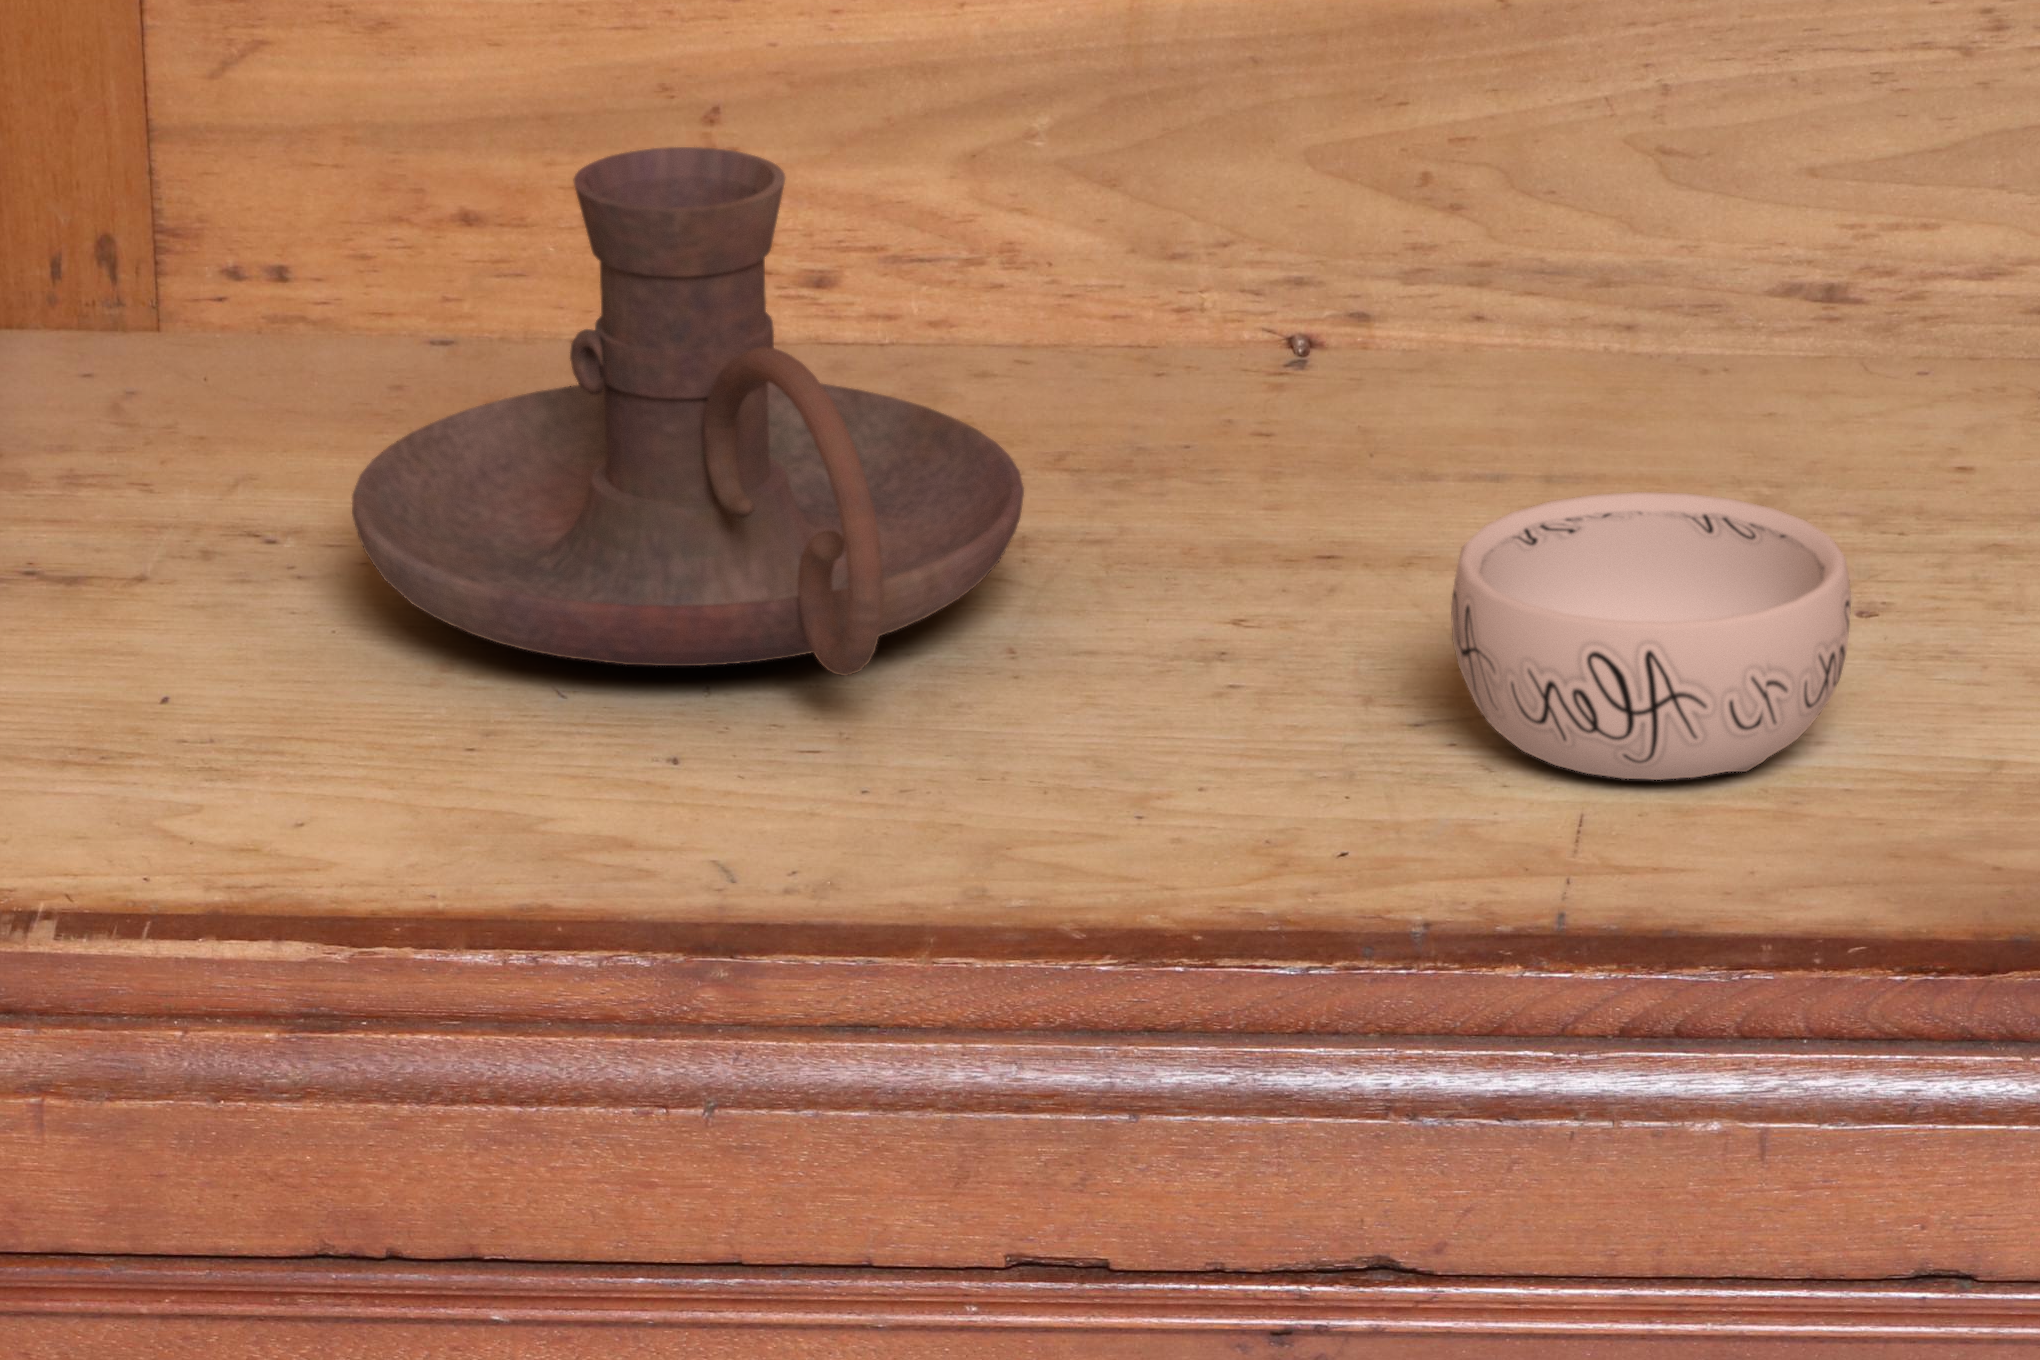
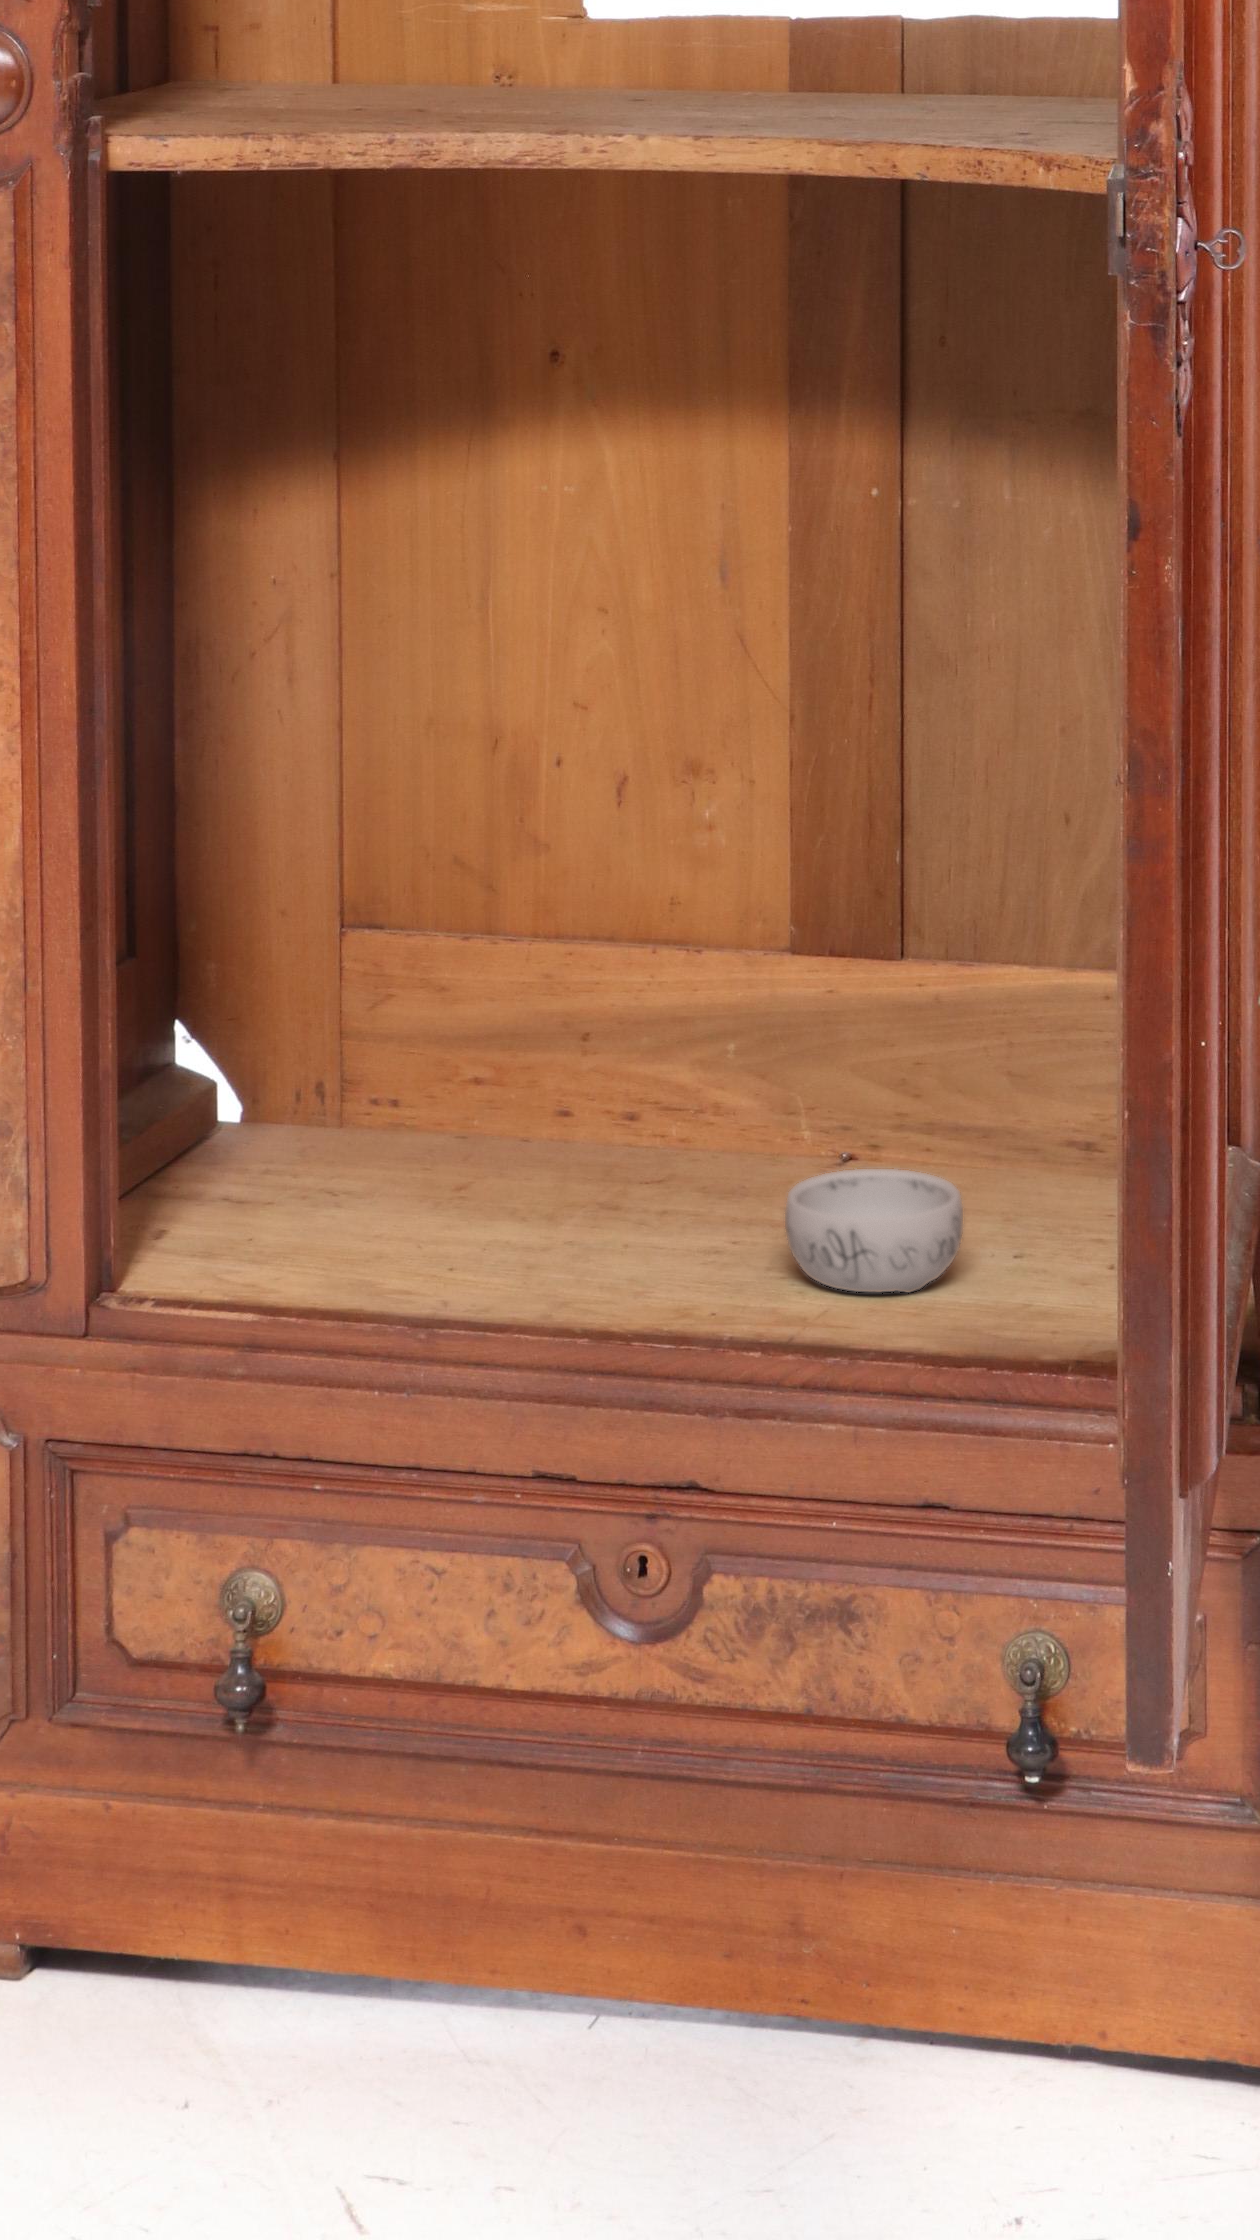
candle holder: present [352,147,1024,676] -> none [338,998,639,1229]

